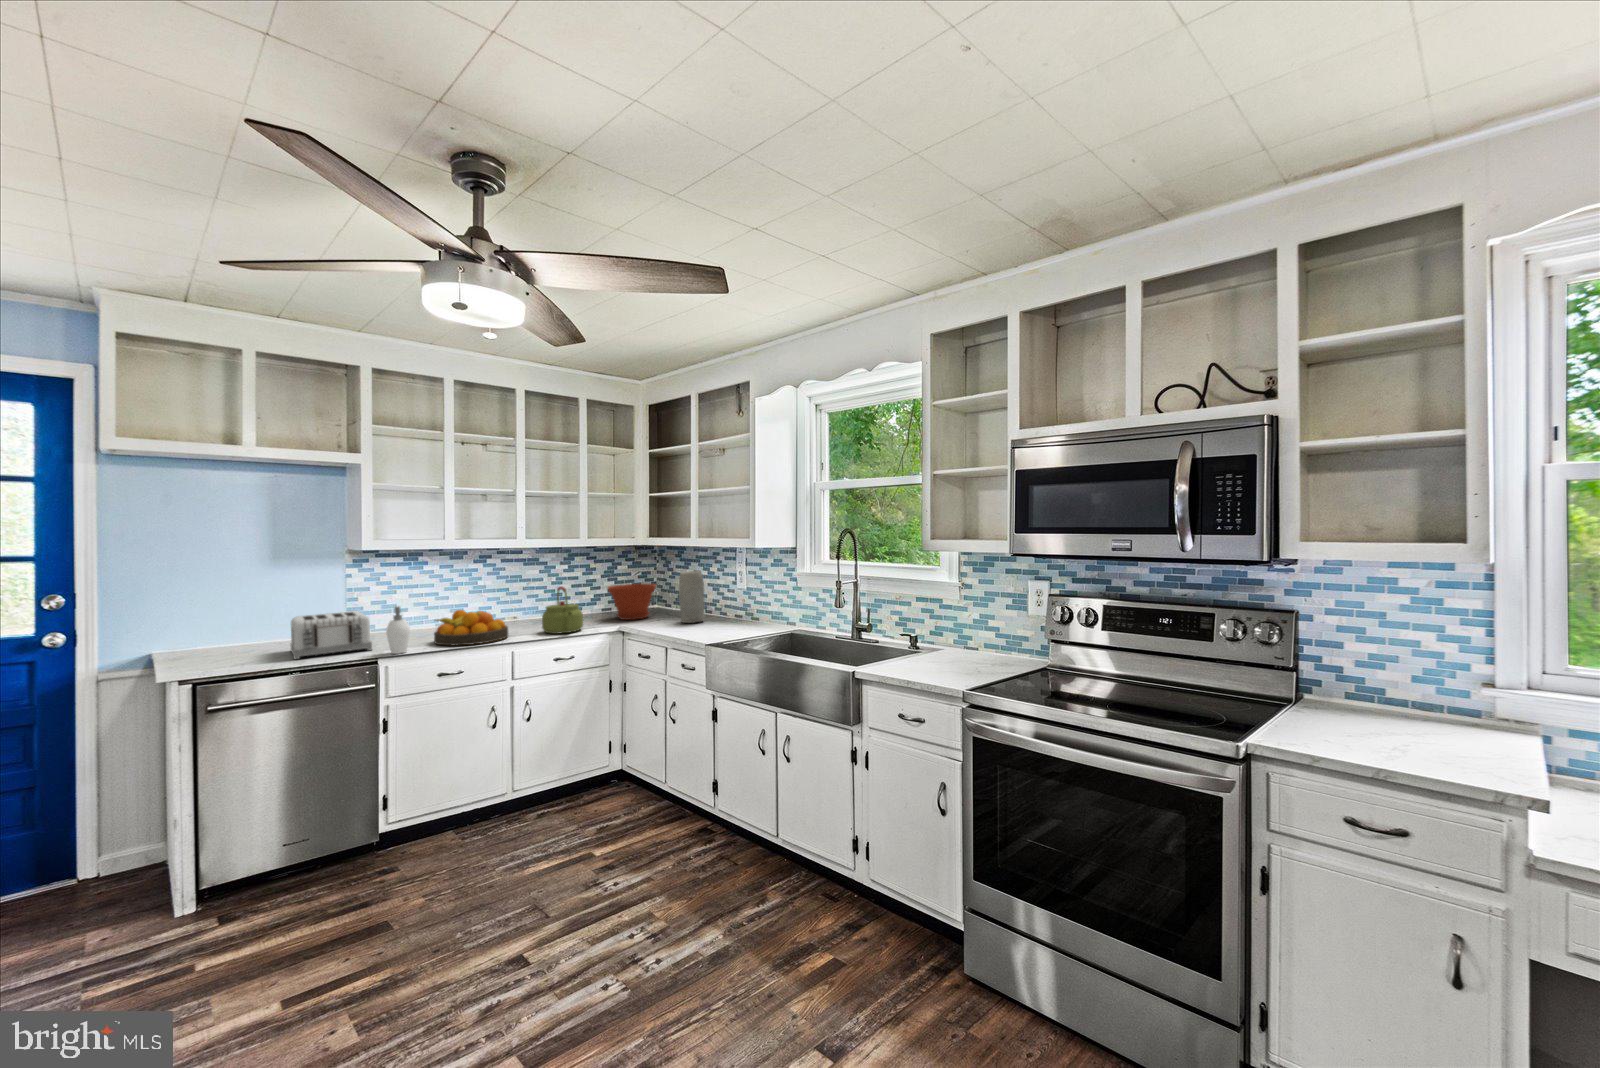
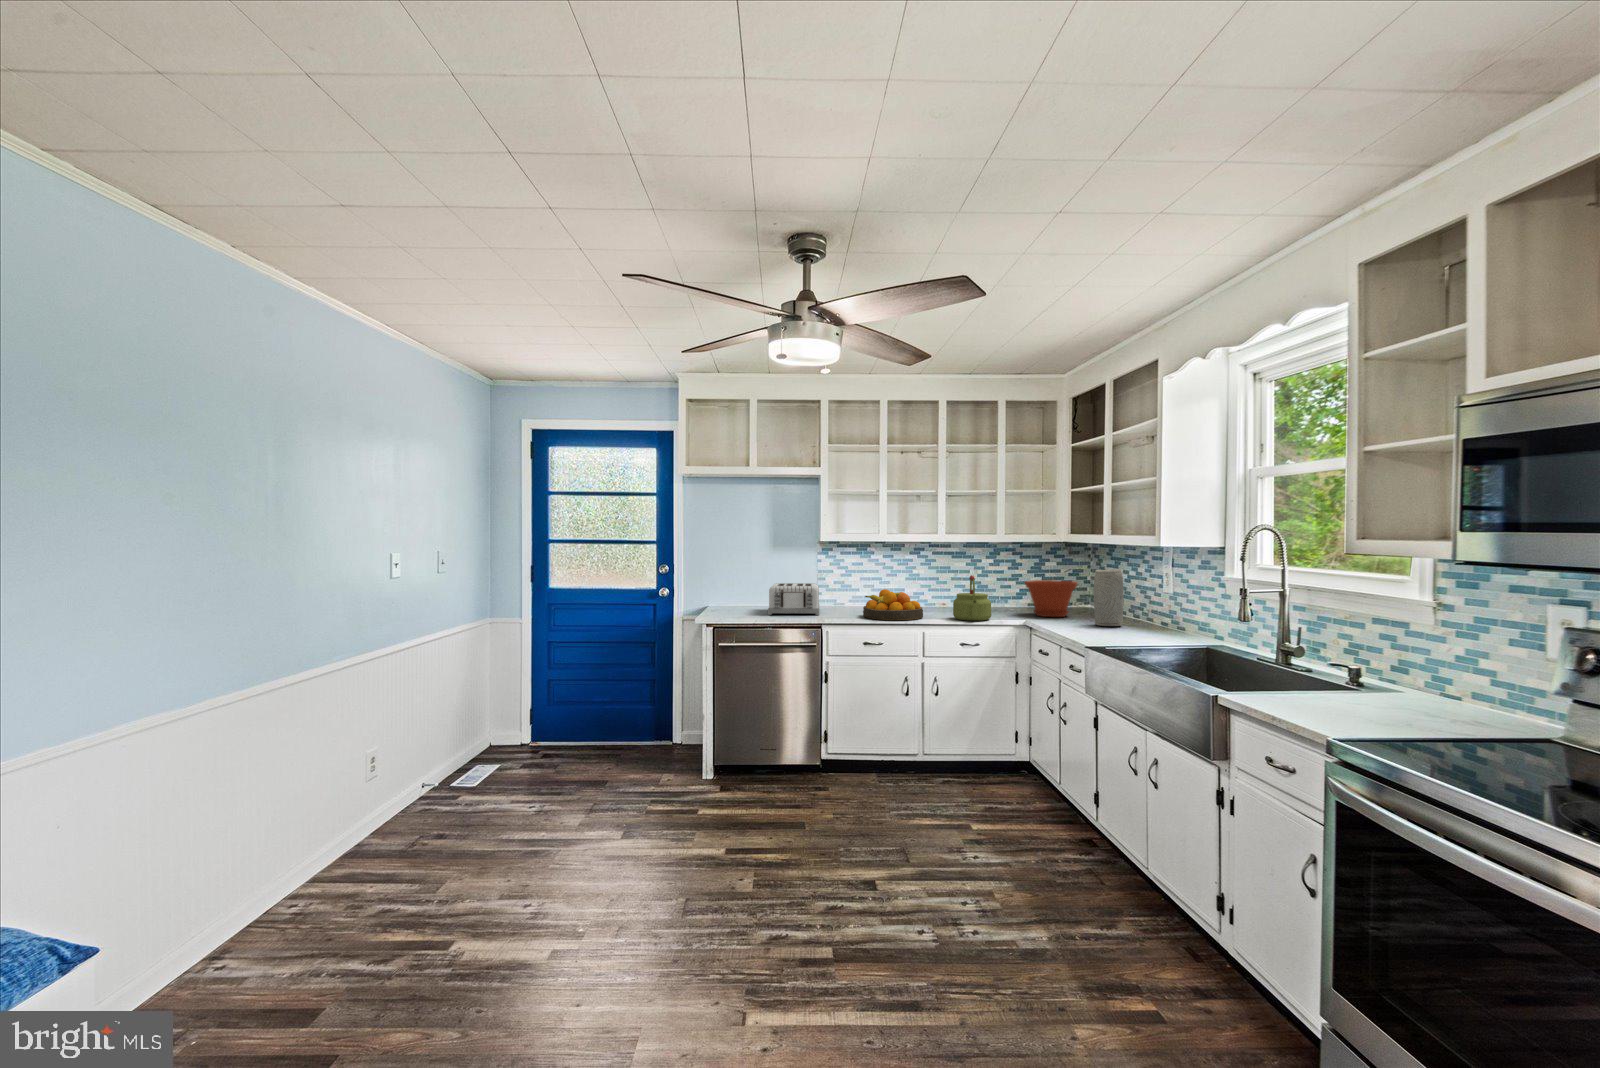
soap dispenser: present [386,606,410,654] -> none [826,581,842,620]

